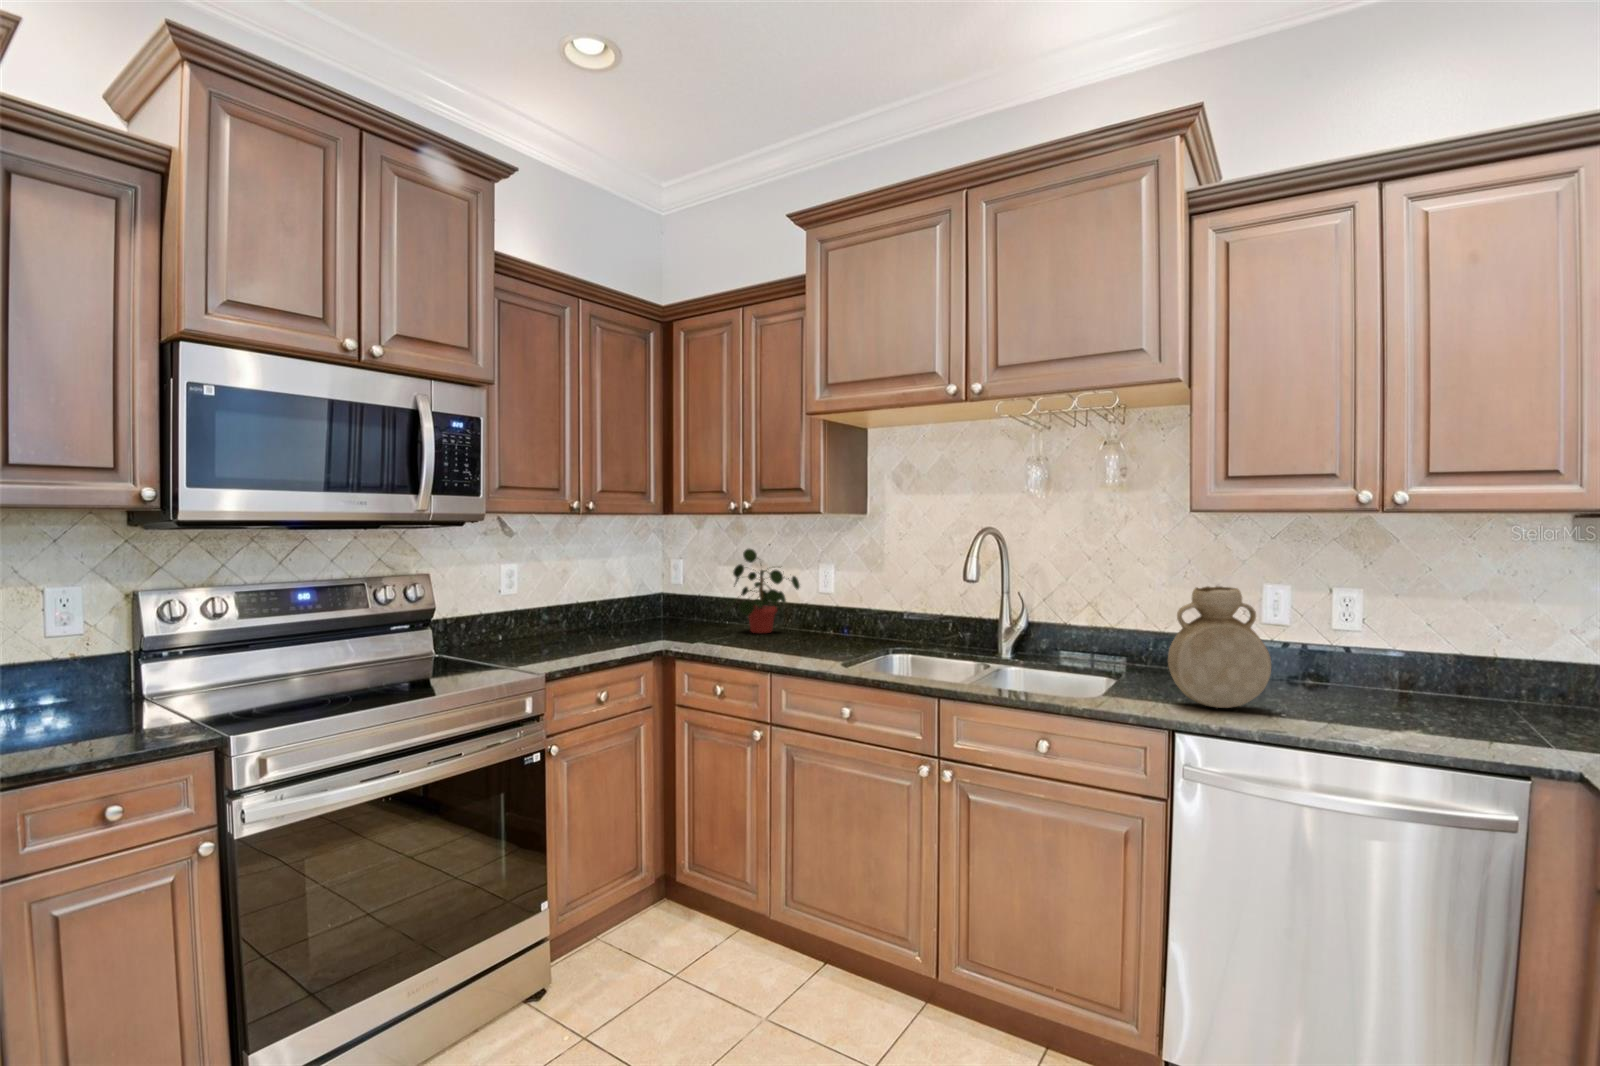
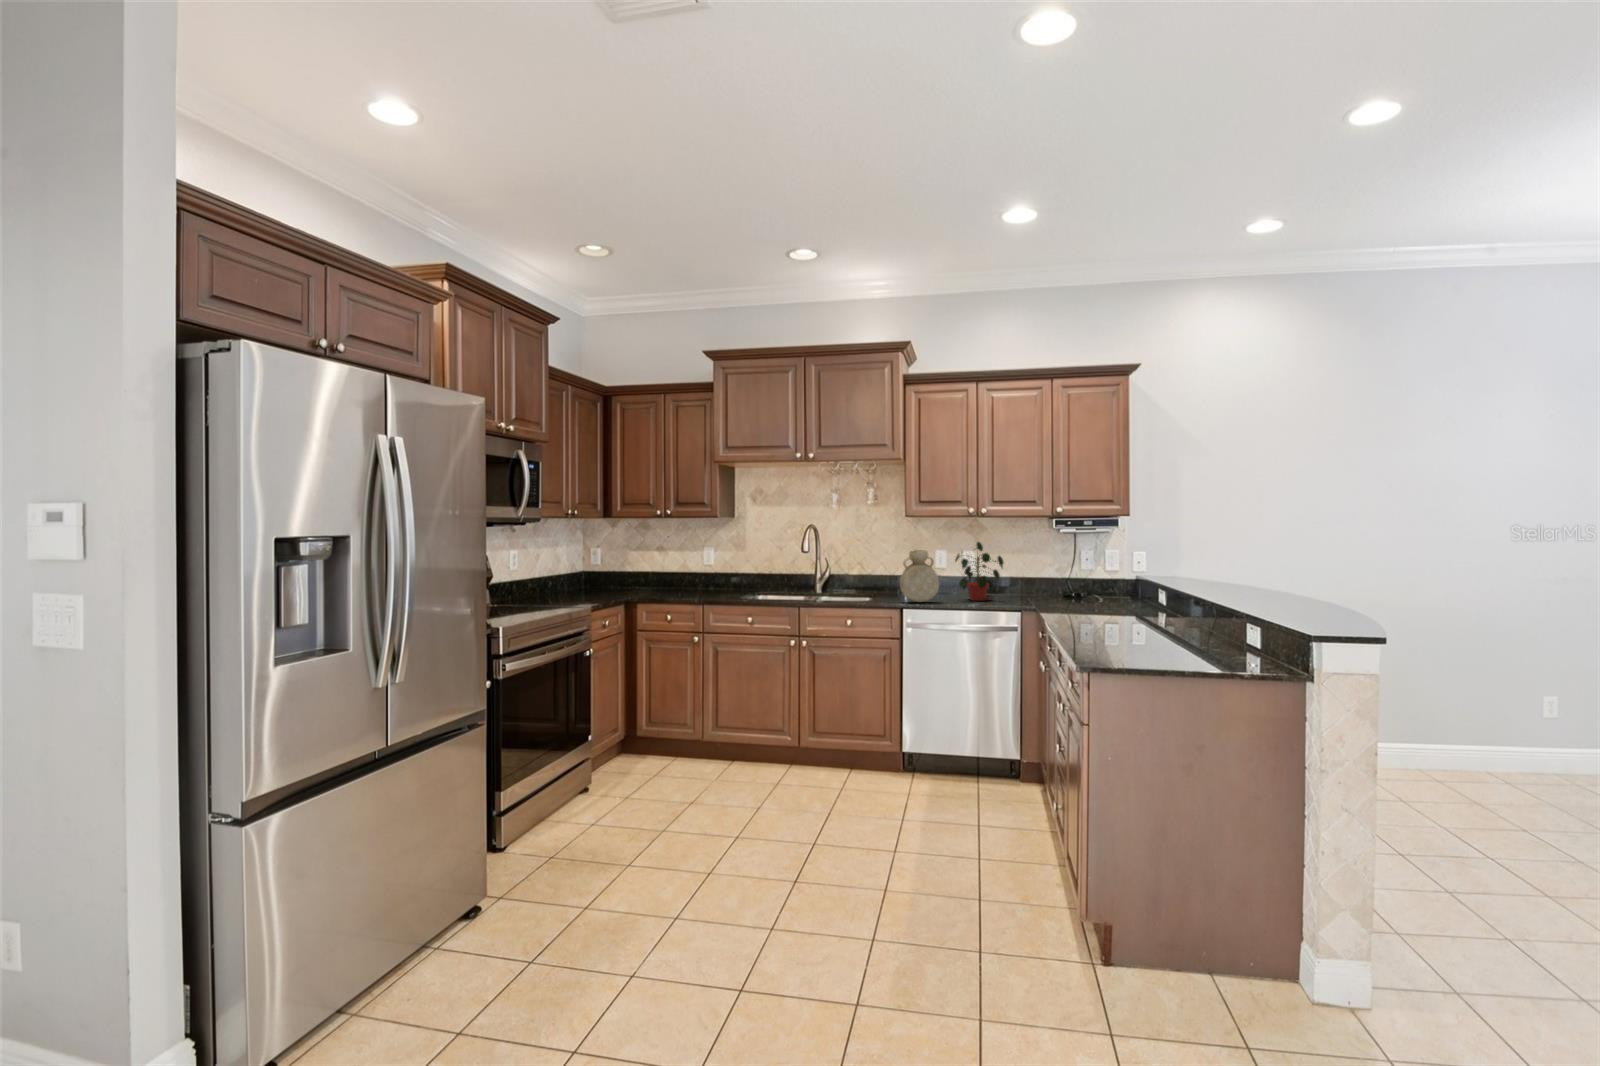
potted plant: present [726,549,800,634] -> present [955,542,1004,601]

